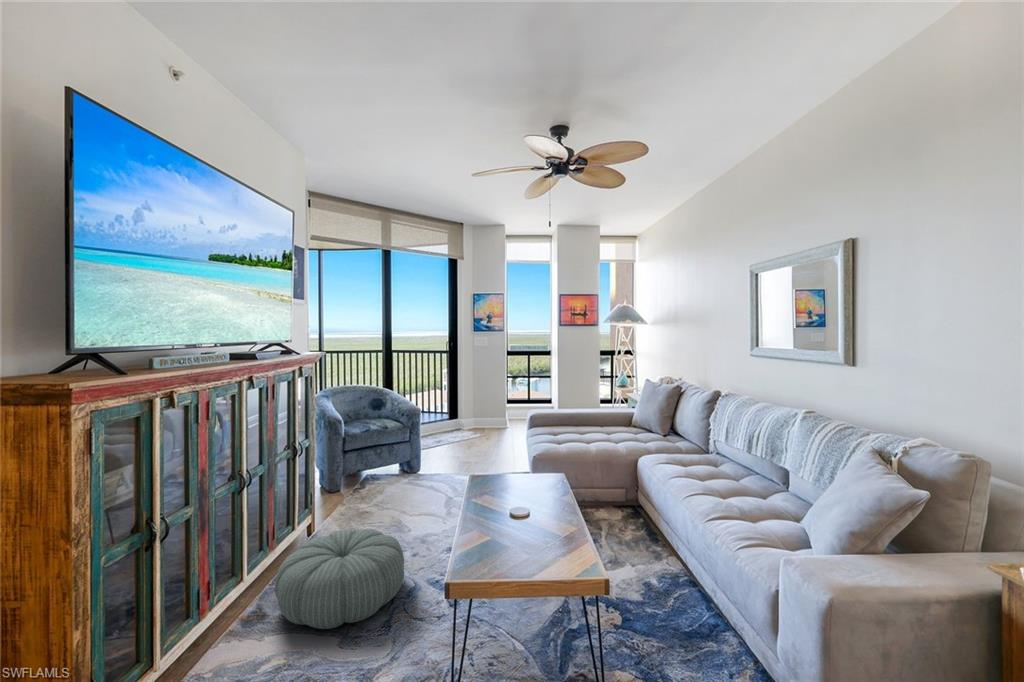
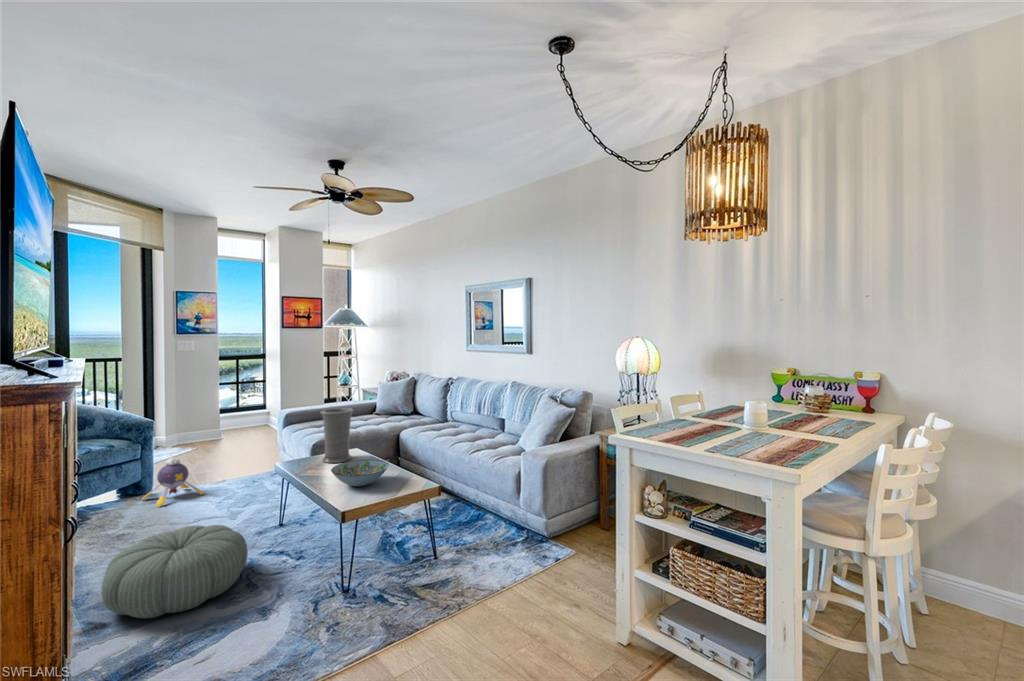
vase: none [512,423,549,491] -> present [321,408,353,463]
plush toy: none [407,445,451,489] -> present [142,458,204,507]
decorative bowl: none [479,499,552,540] -> present [331,460,388,486]

